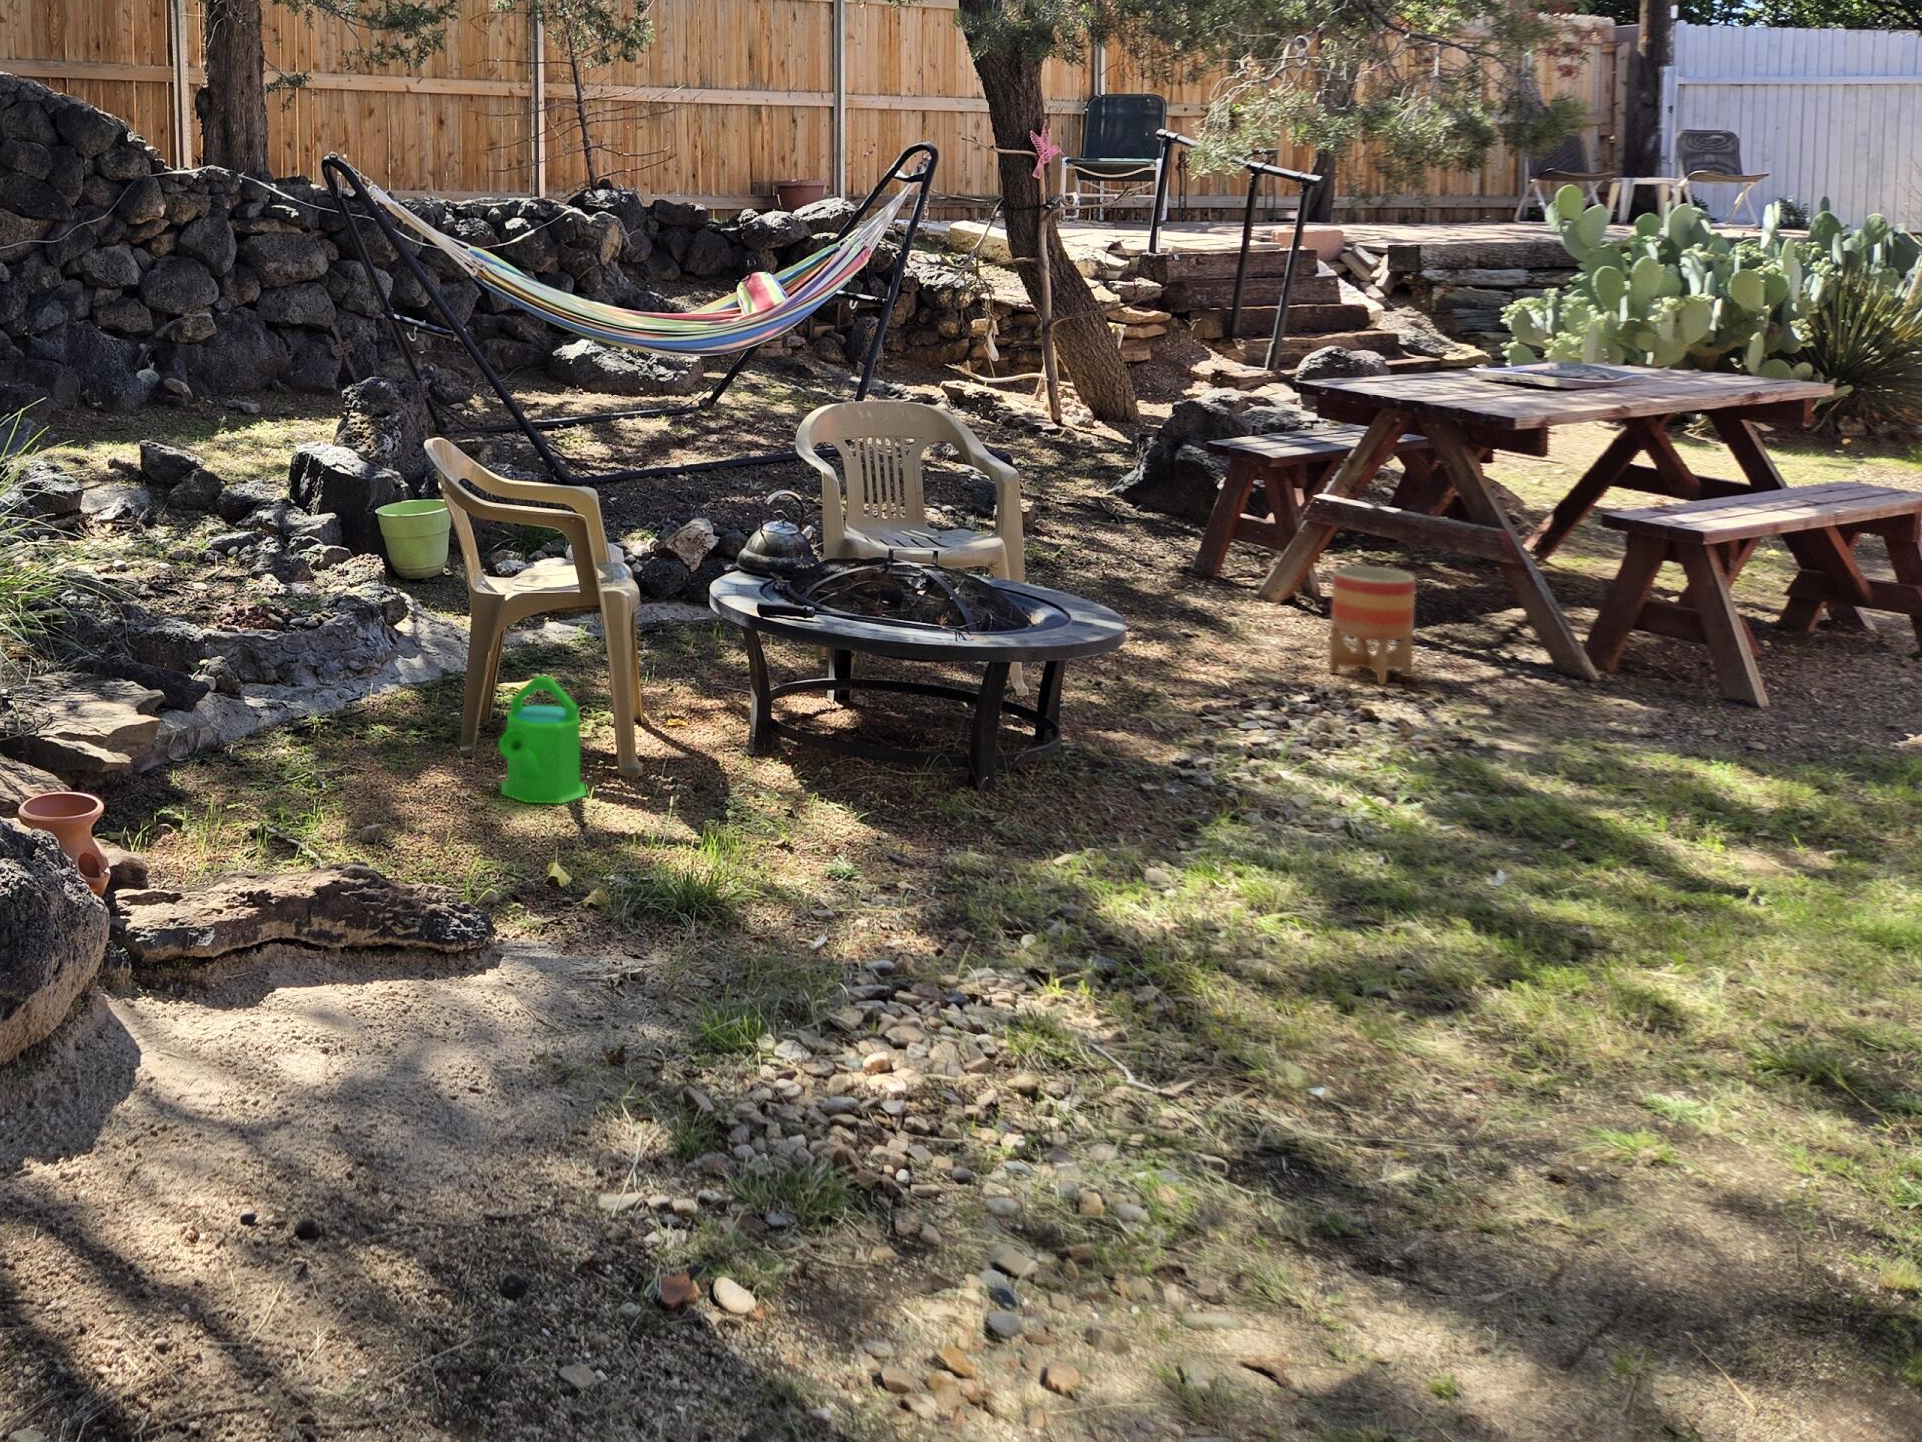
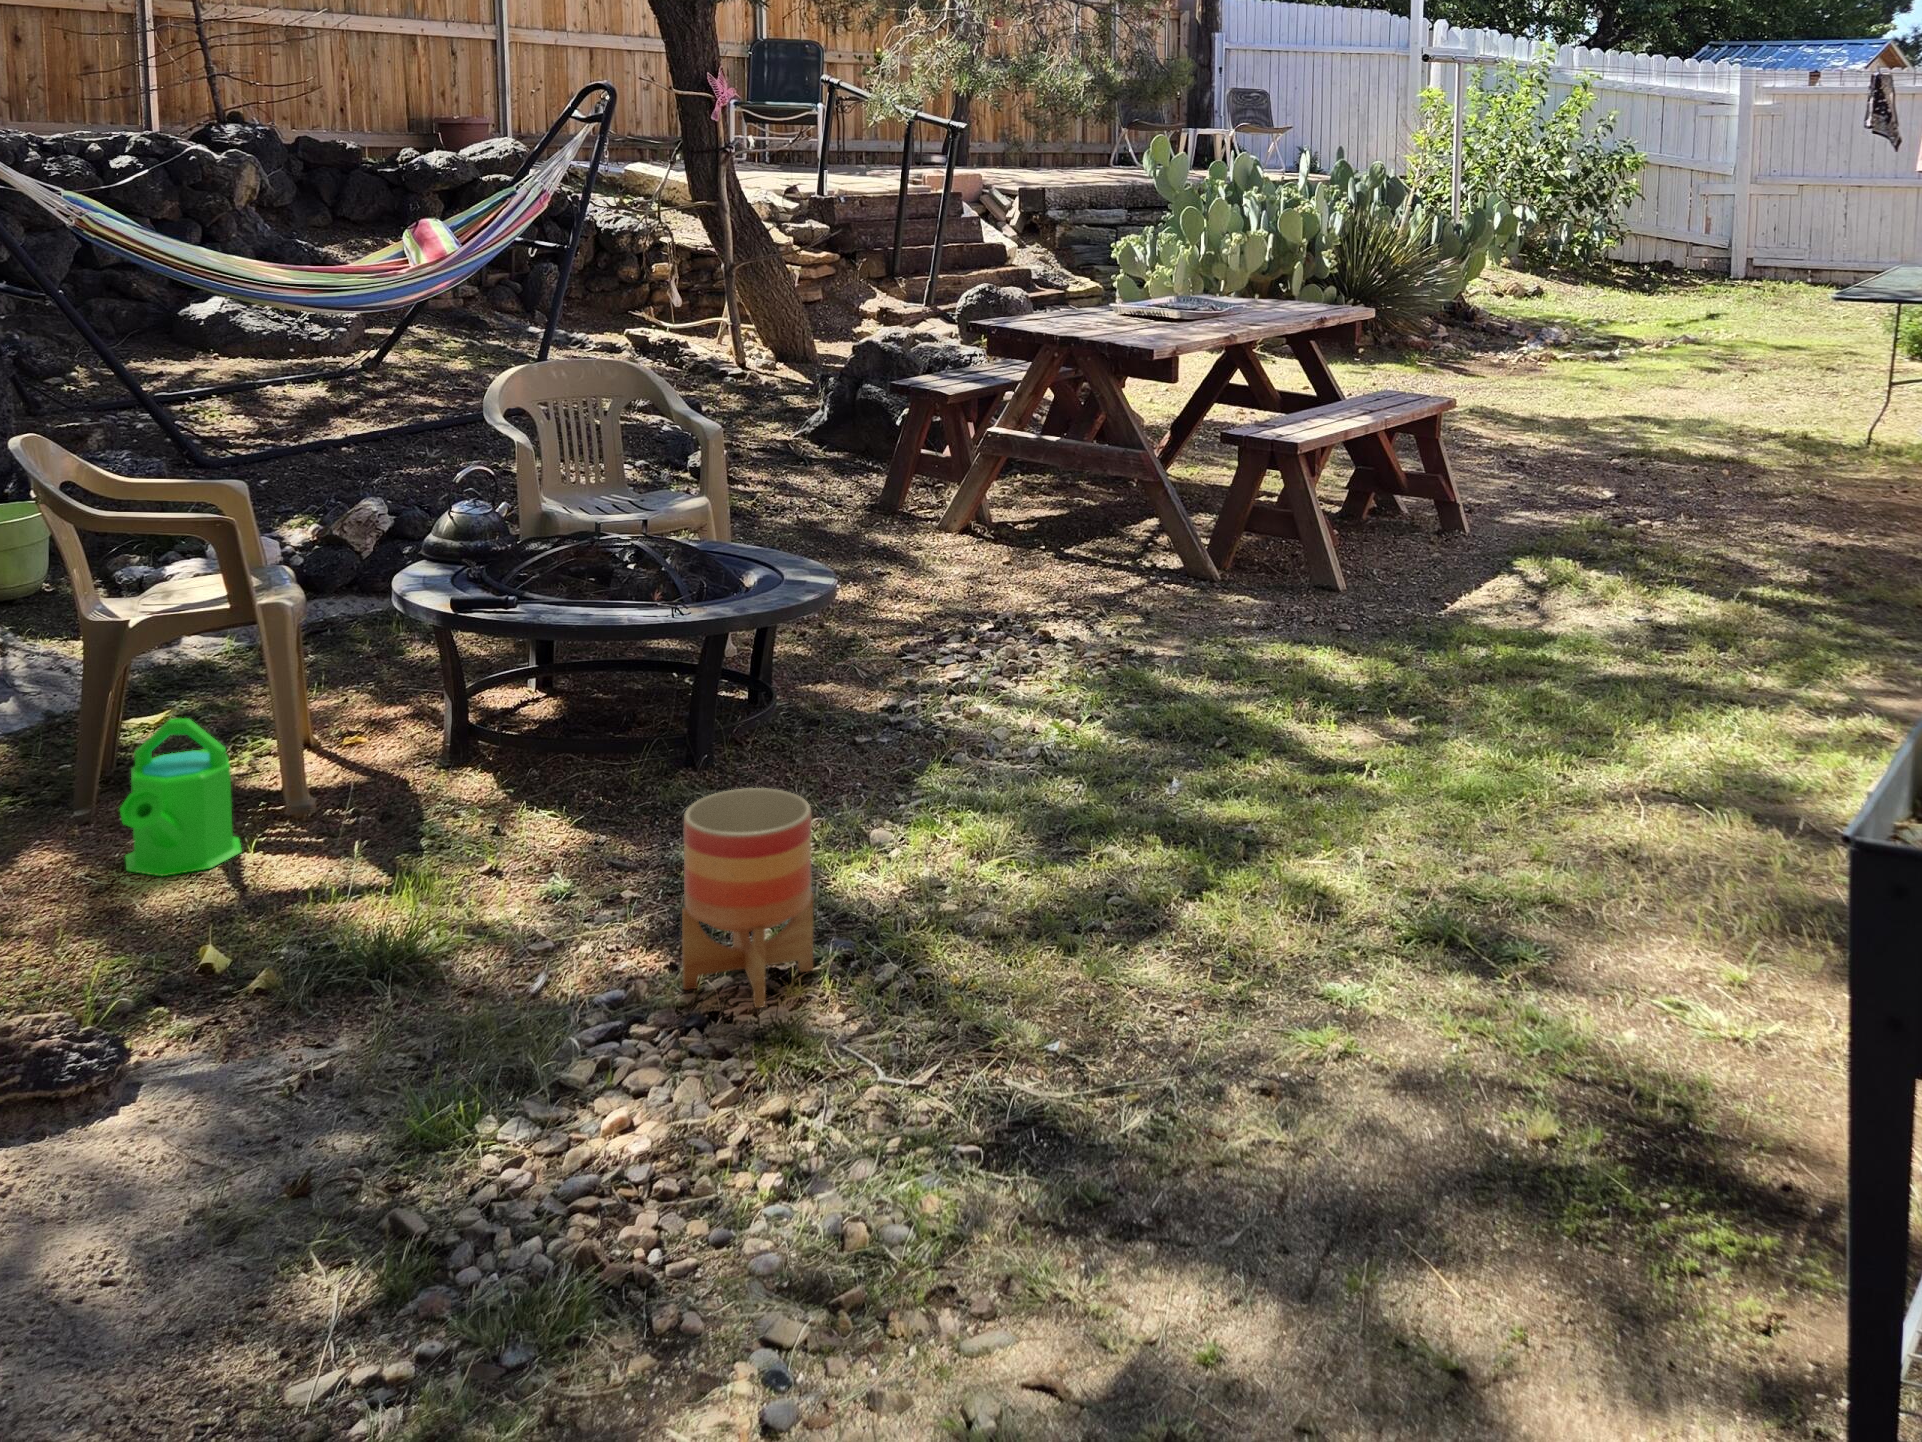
planter: present [1329,566,1415,684] -> present [682,788,813,1008]

